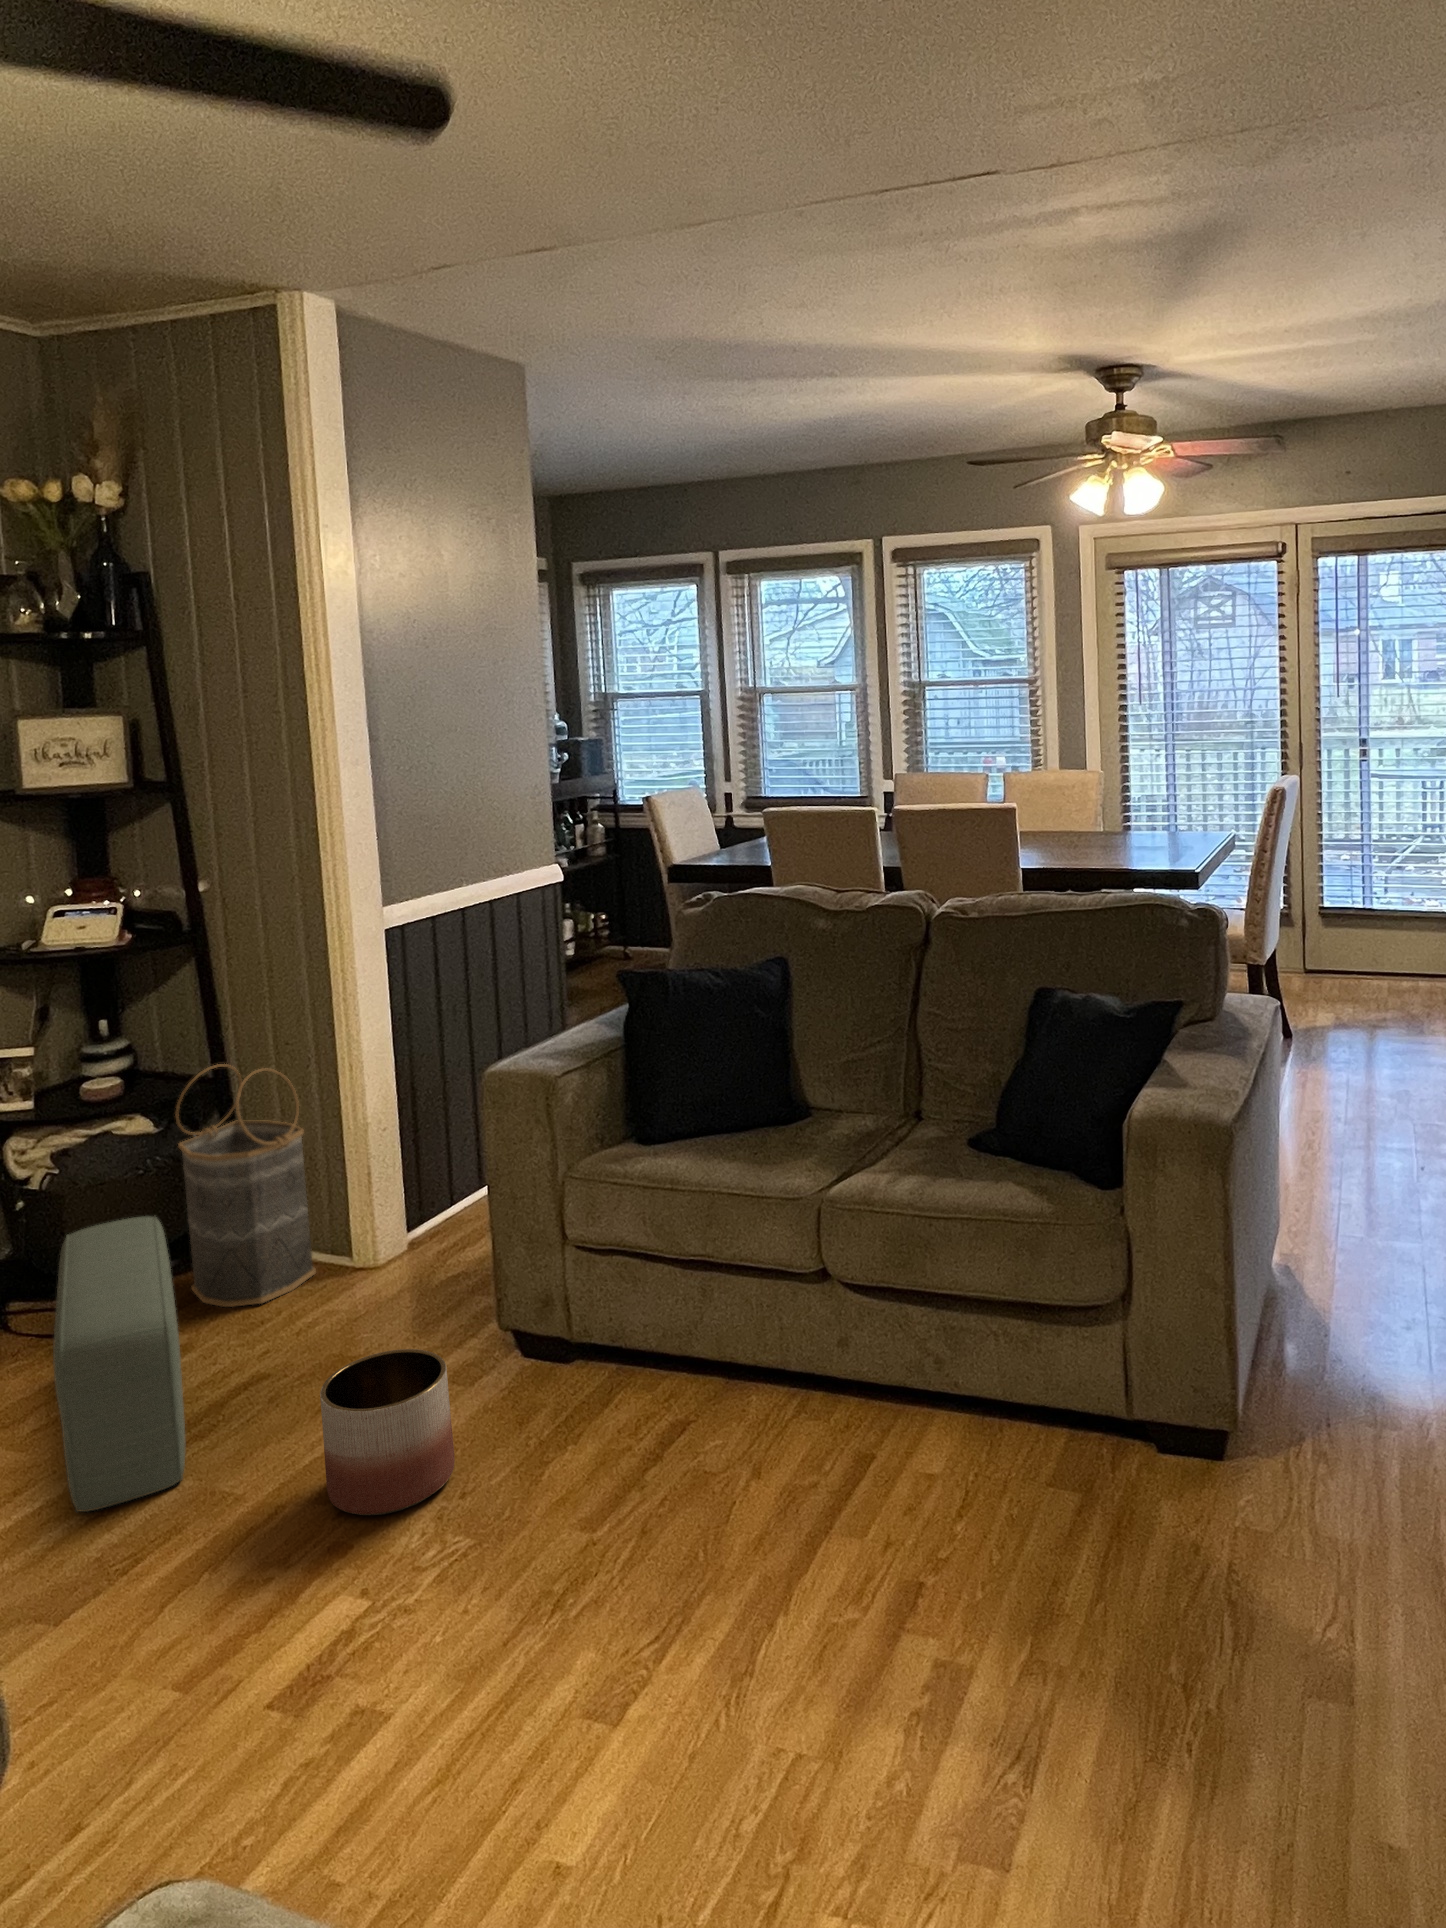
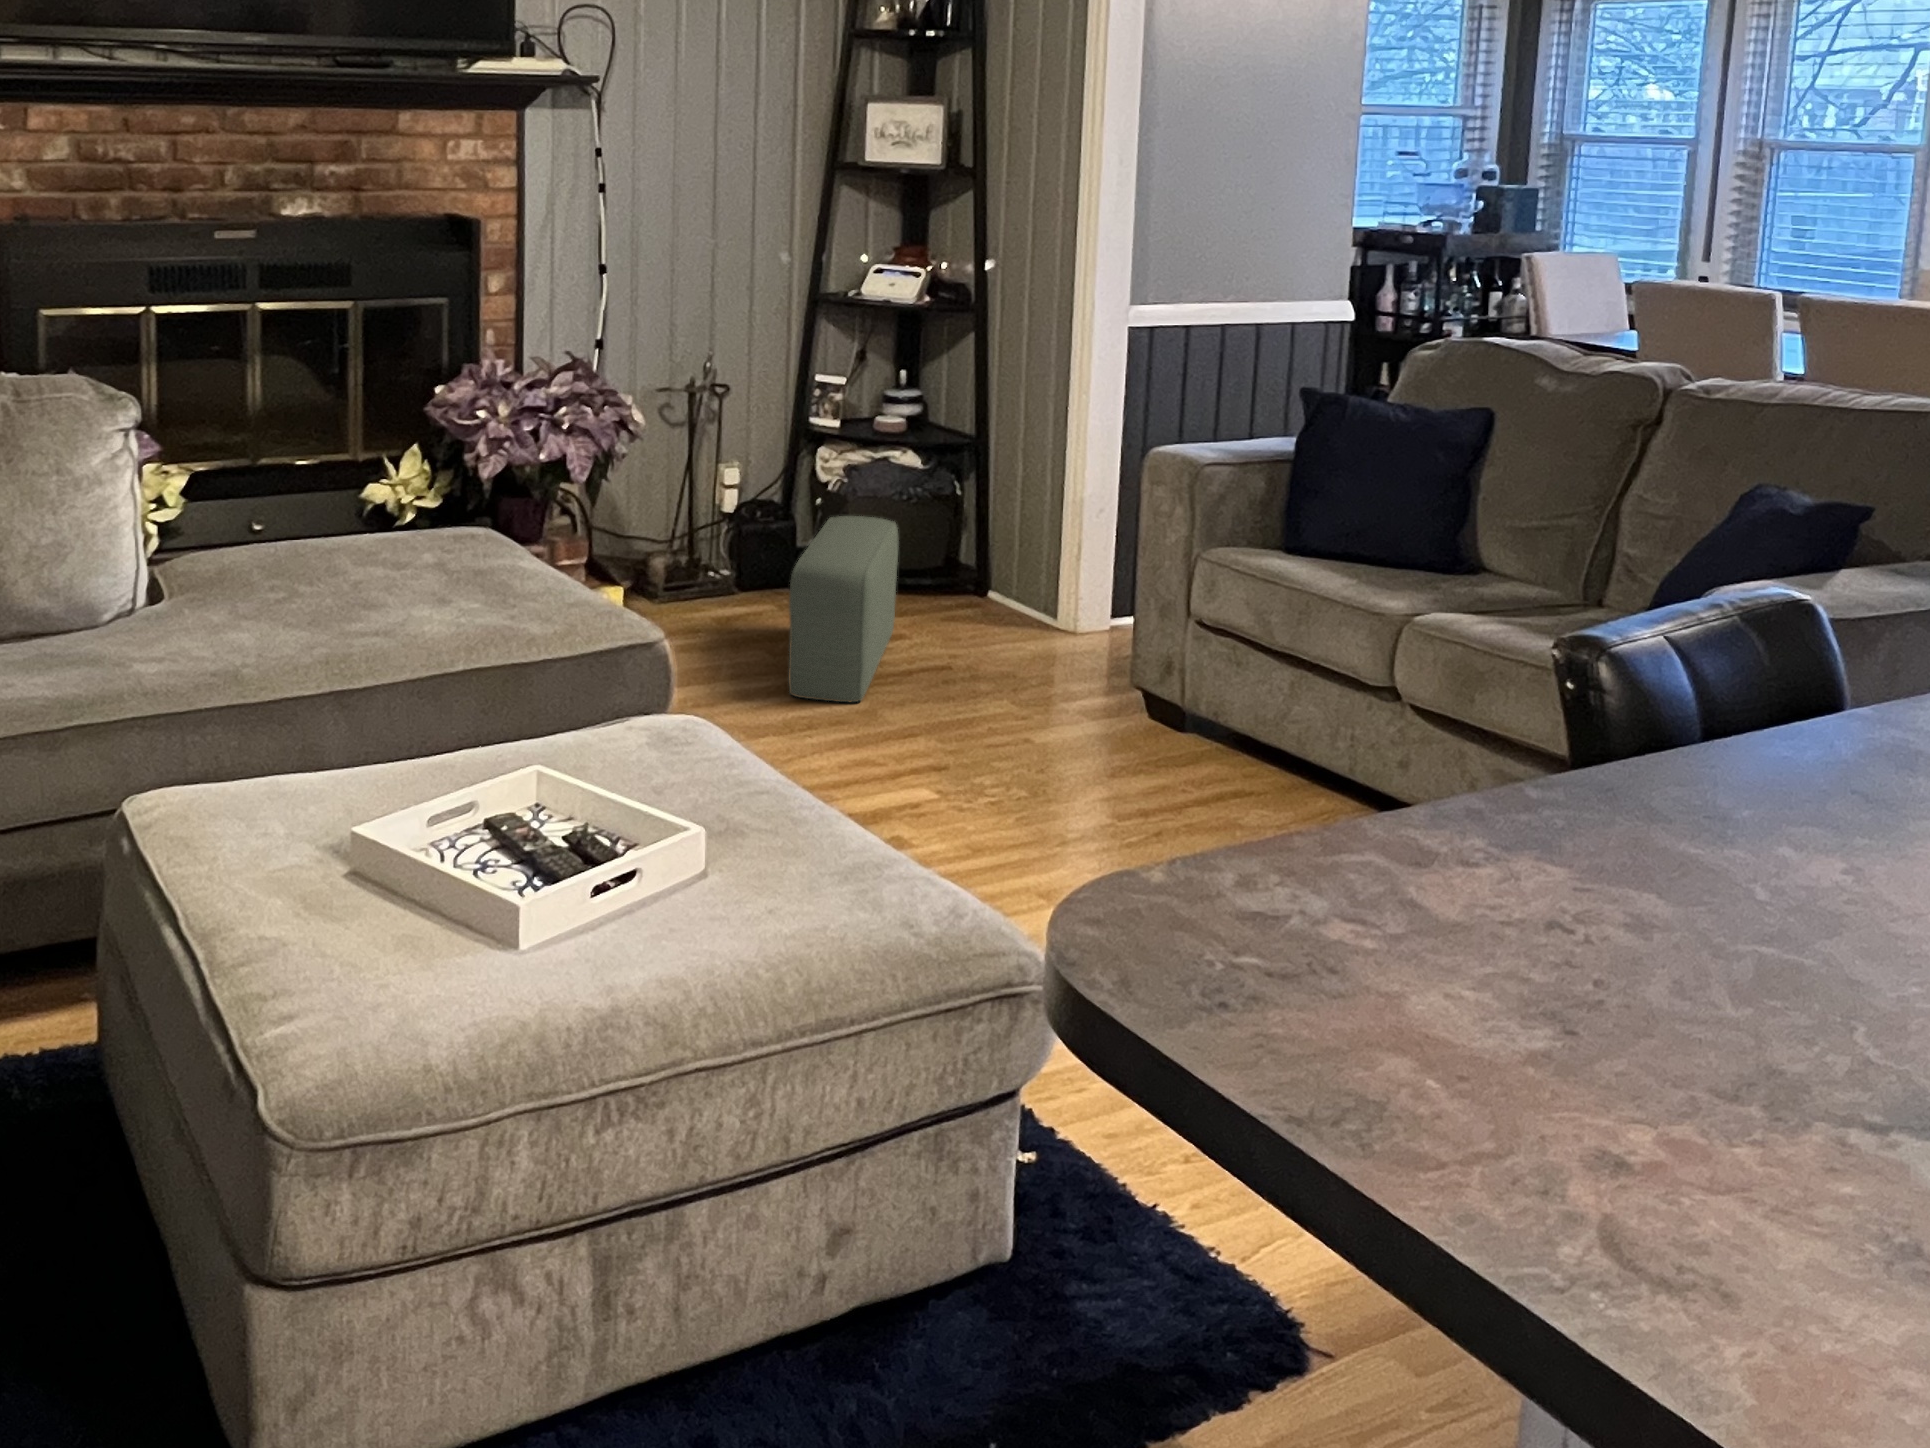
basket: present [175,1064,316,1307] -> none [927,420,1030,629]
planter: present [320,1349,454,1515] -> none [947,647,1051,763]

